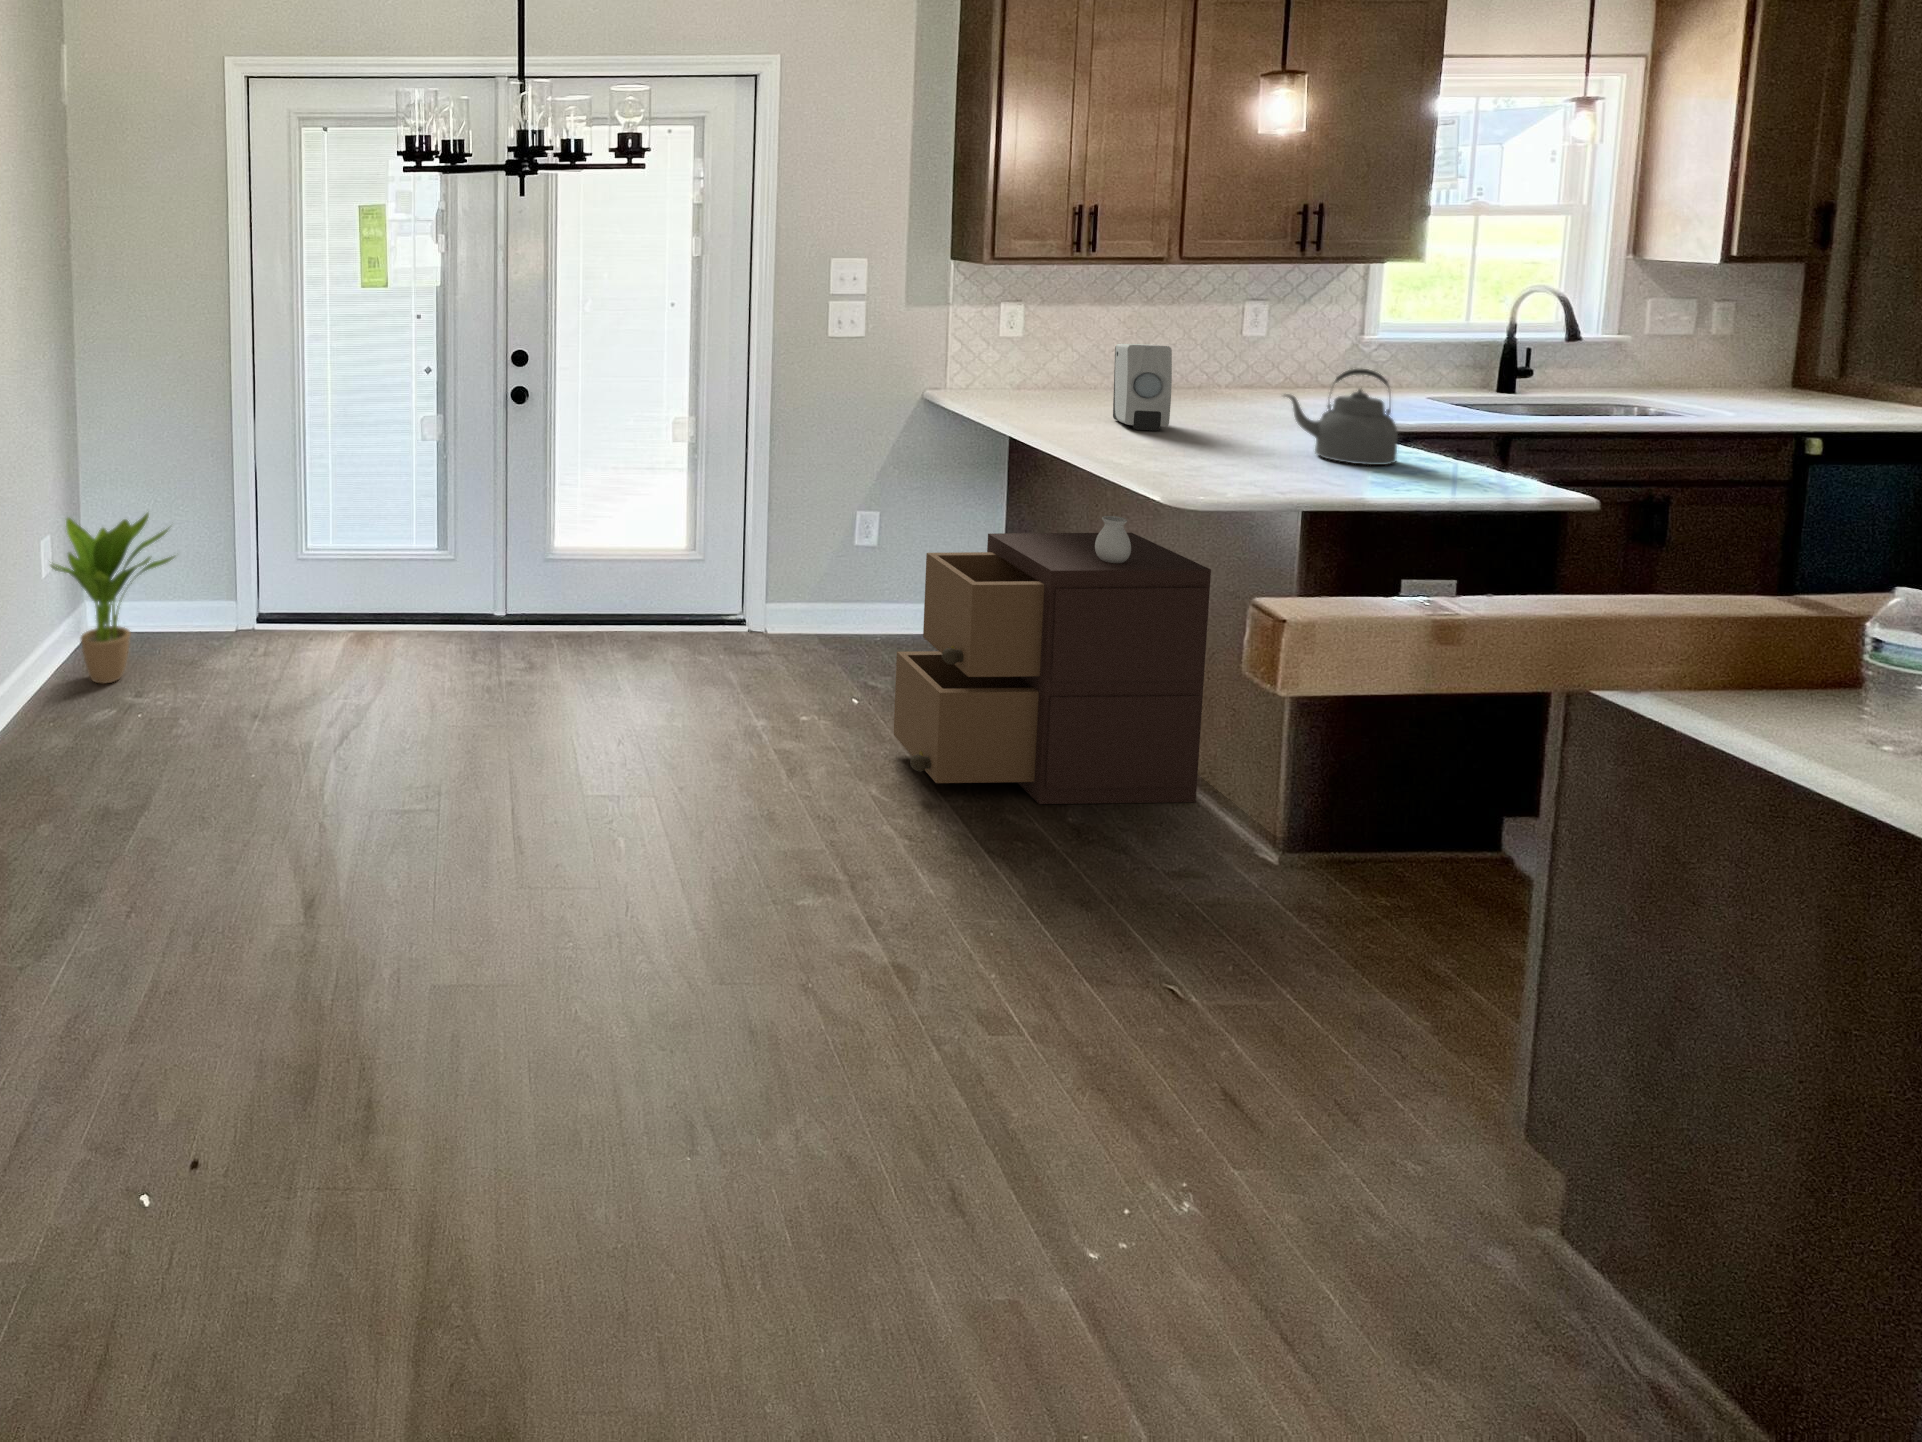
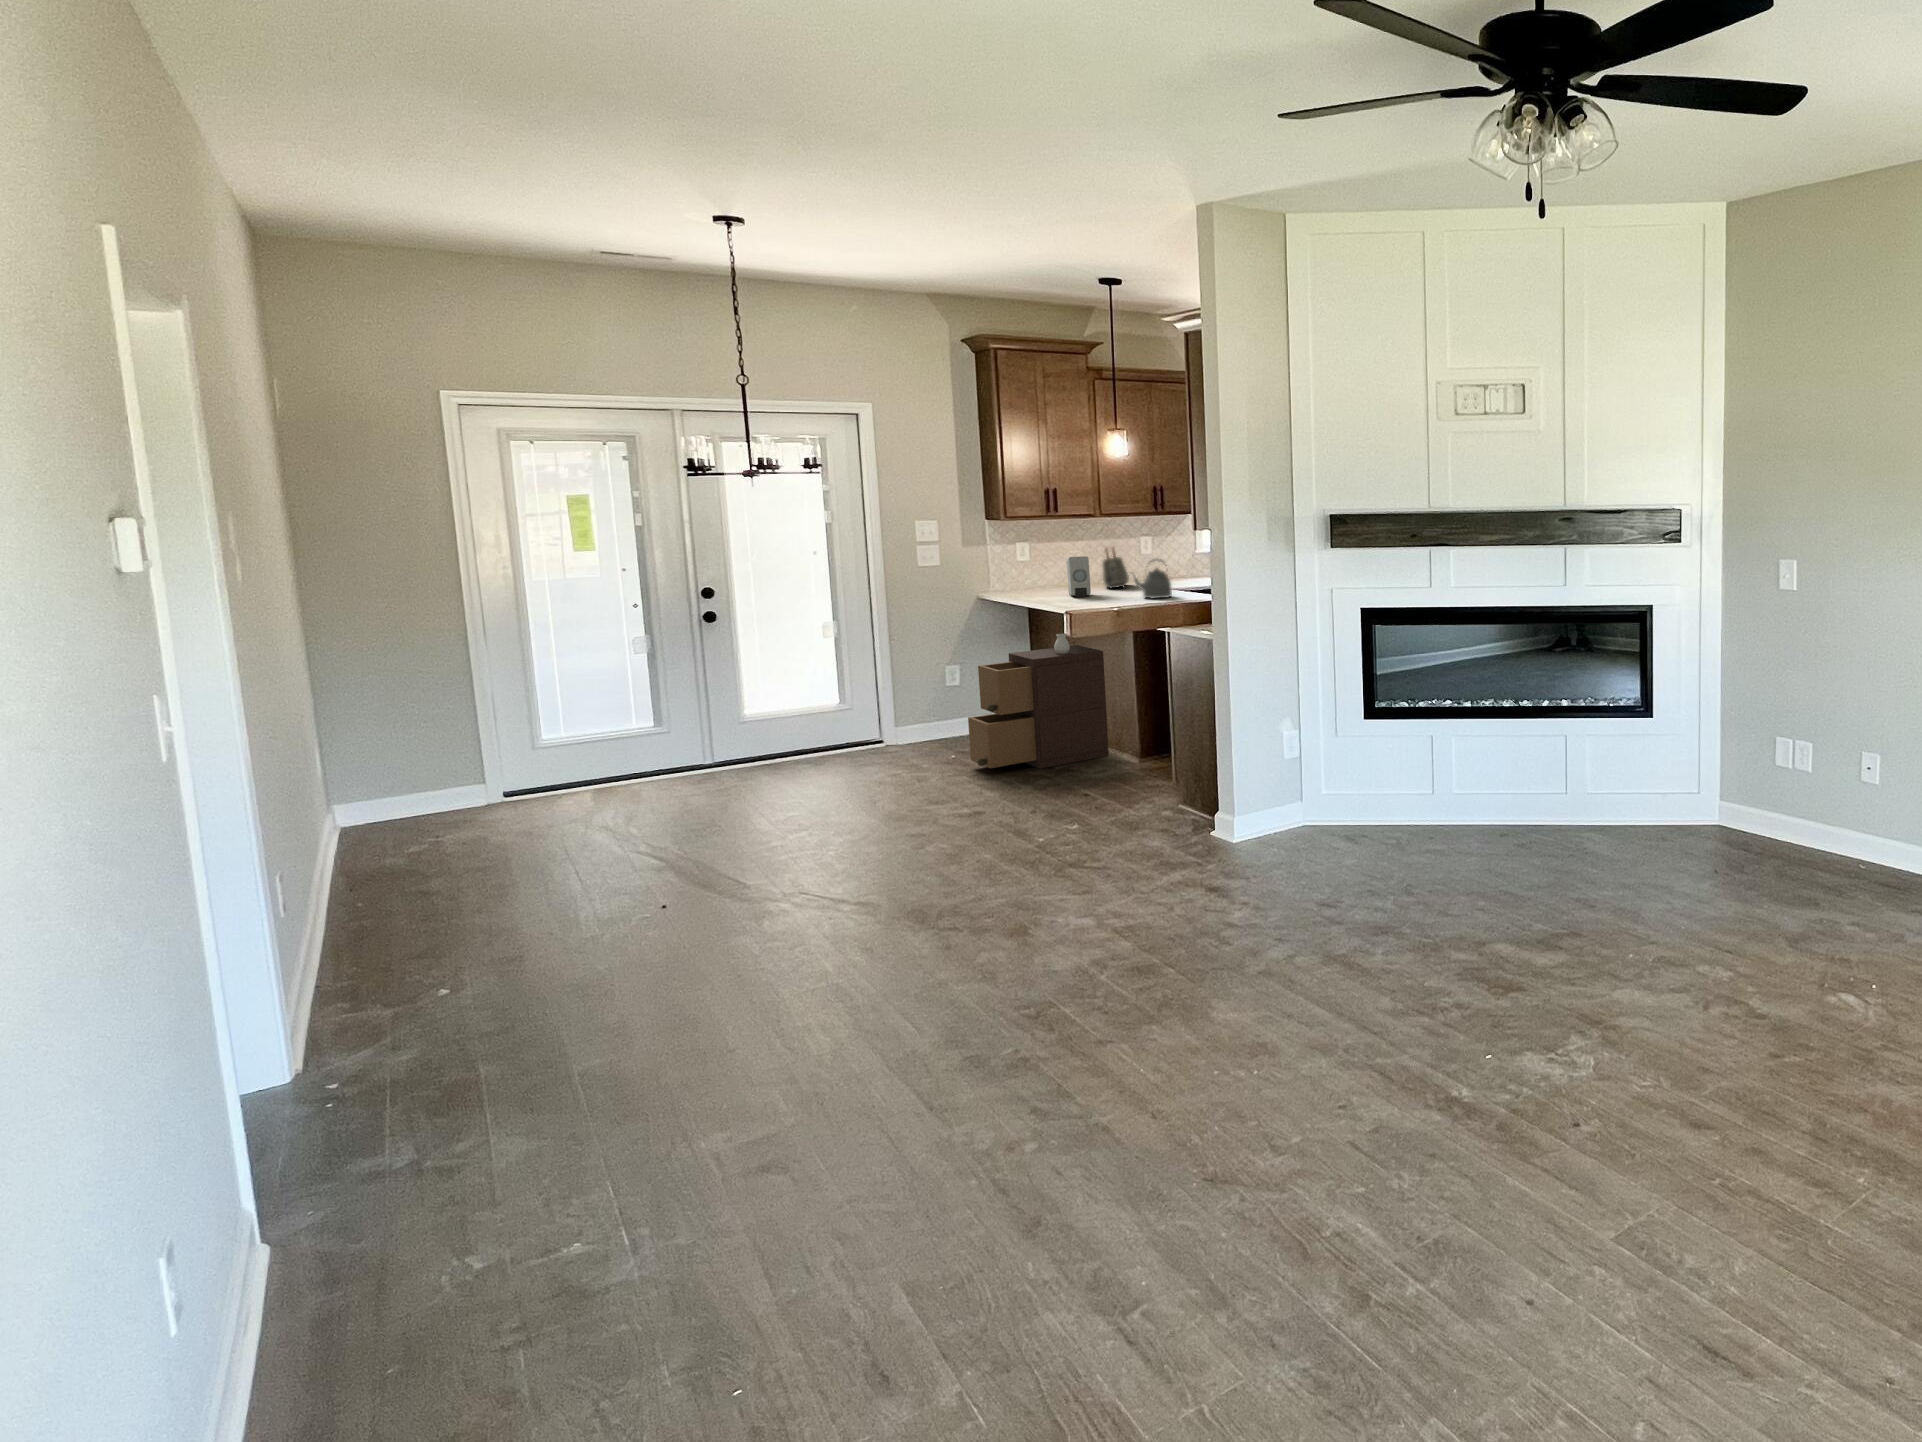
toaster: none [1175,323,1236,412] -> present [1103,548,1129,588]
potted plant: present [50,513,174,684] -> none [333,719,456,846]

